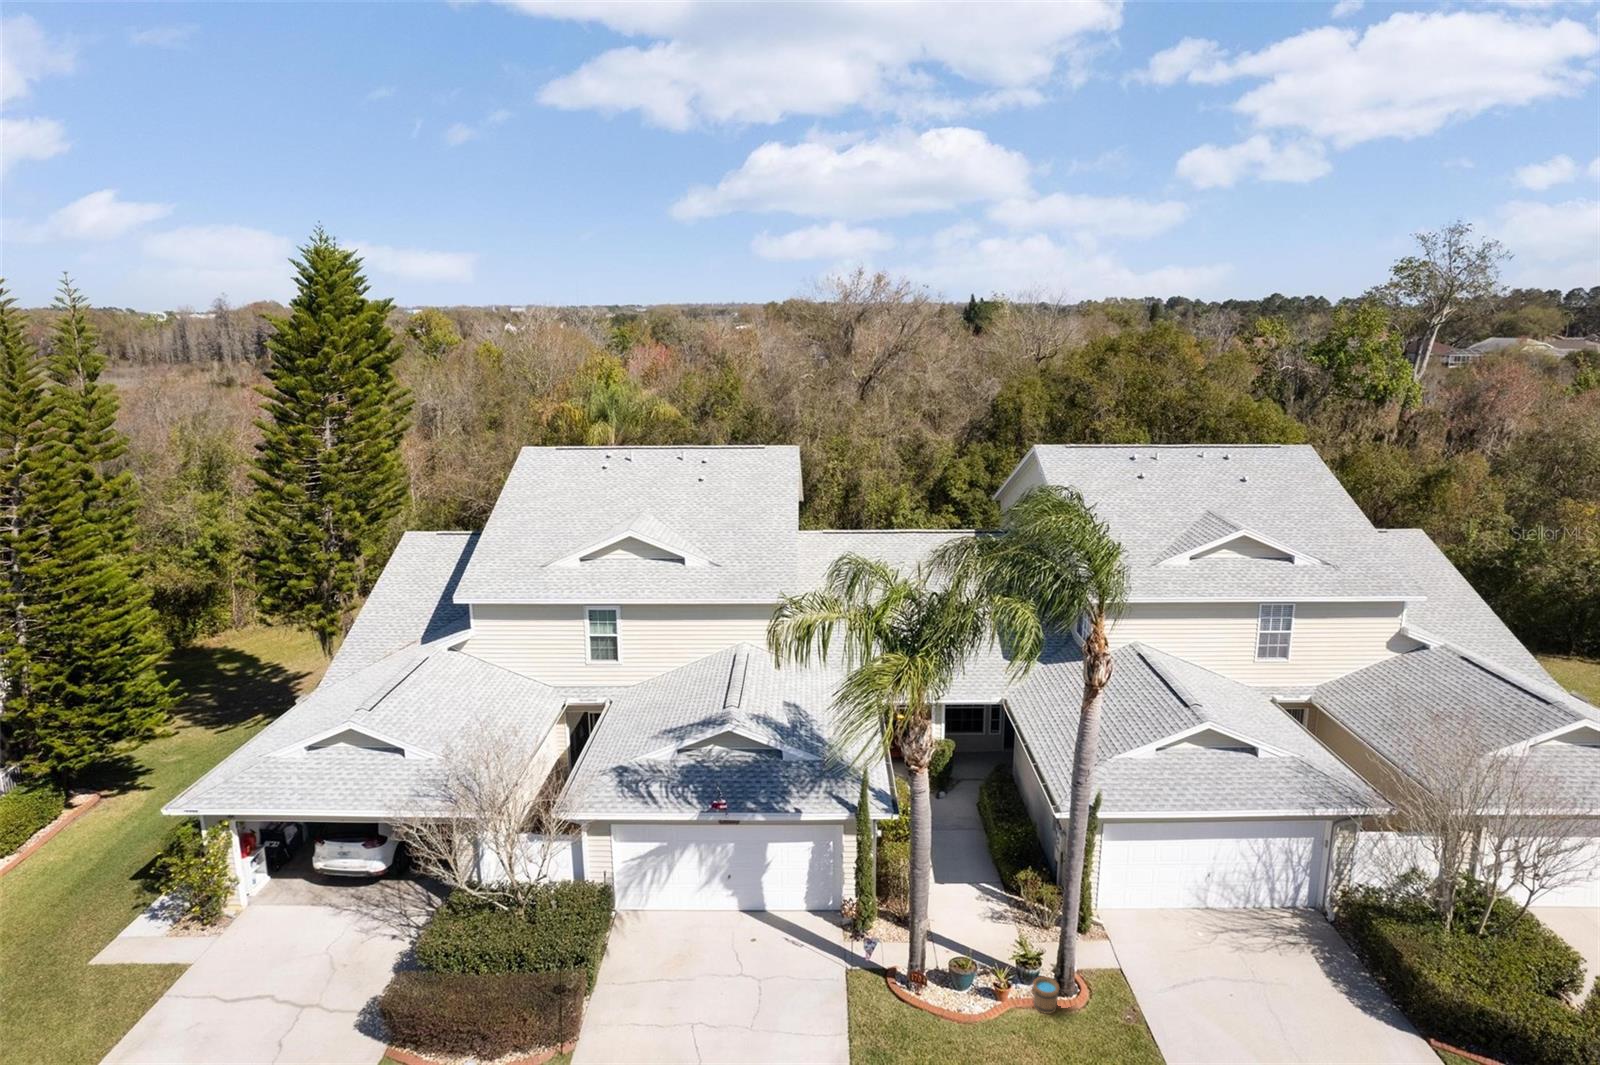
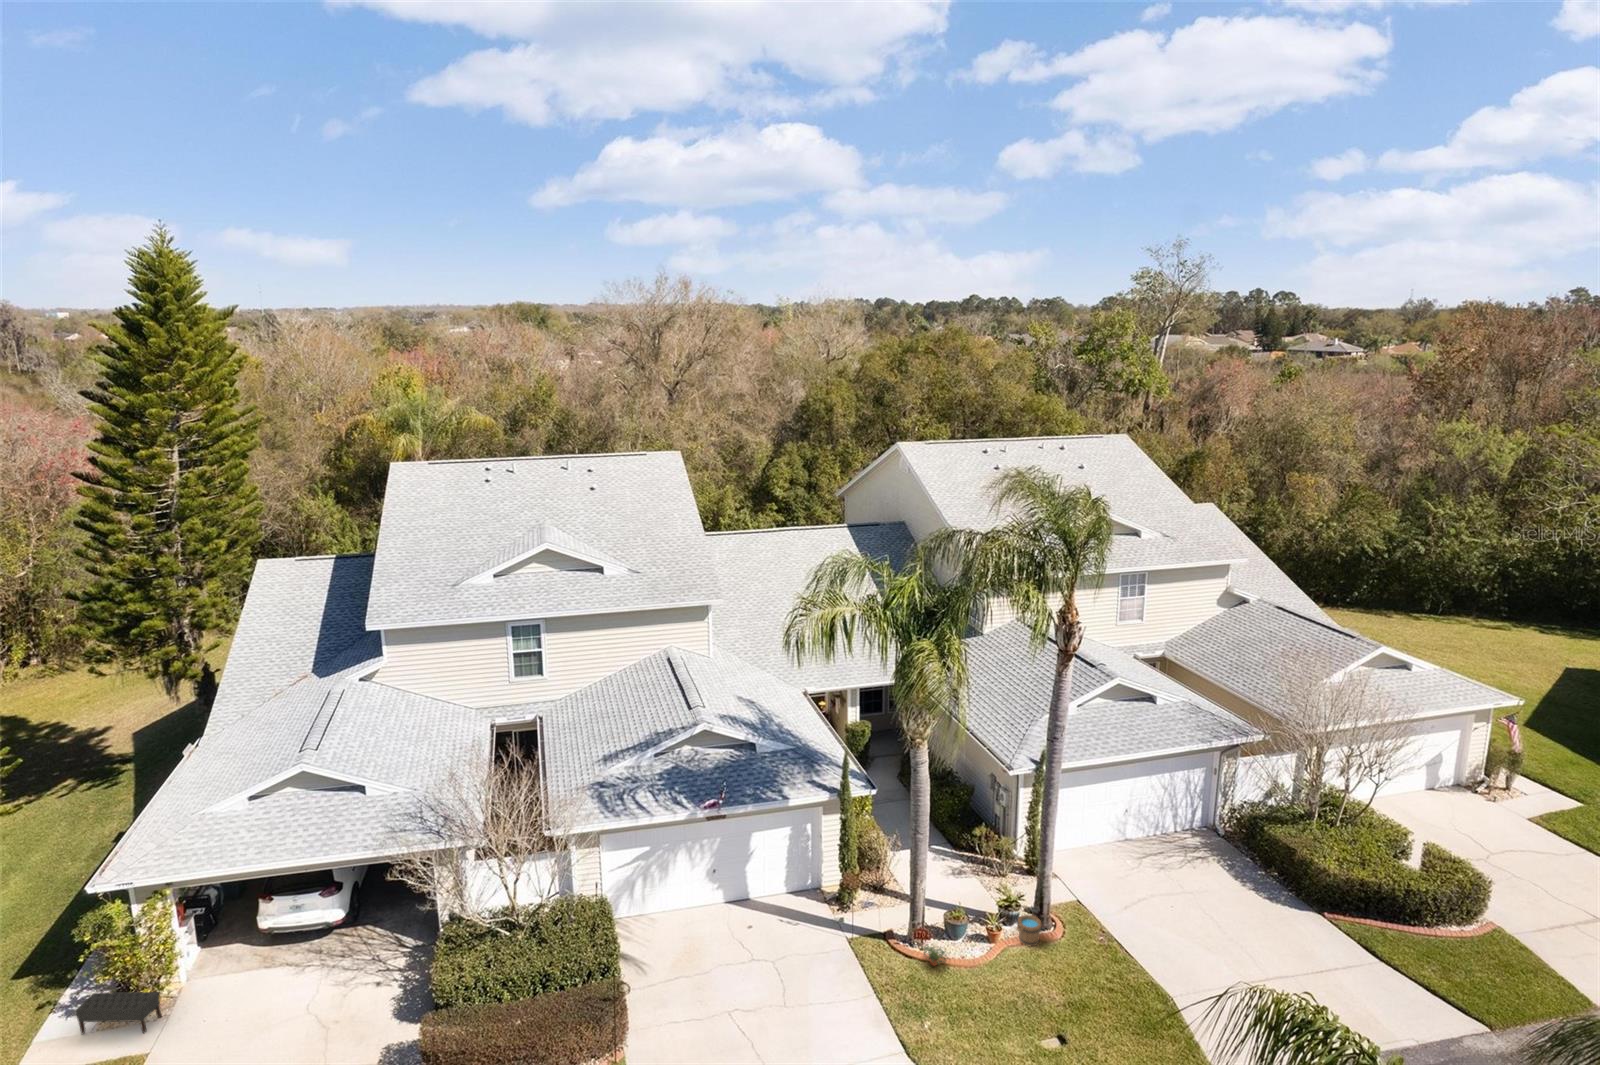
bench: none [152,903,220,946] -> present [75,992,161,1034]
potted plant: none [912,990,943,1016] -> present [920,945,945,966]

